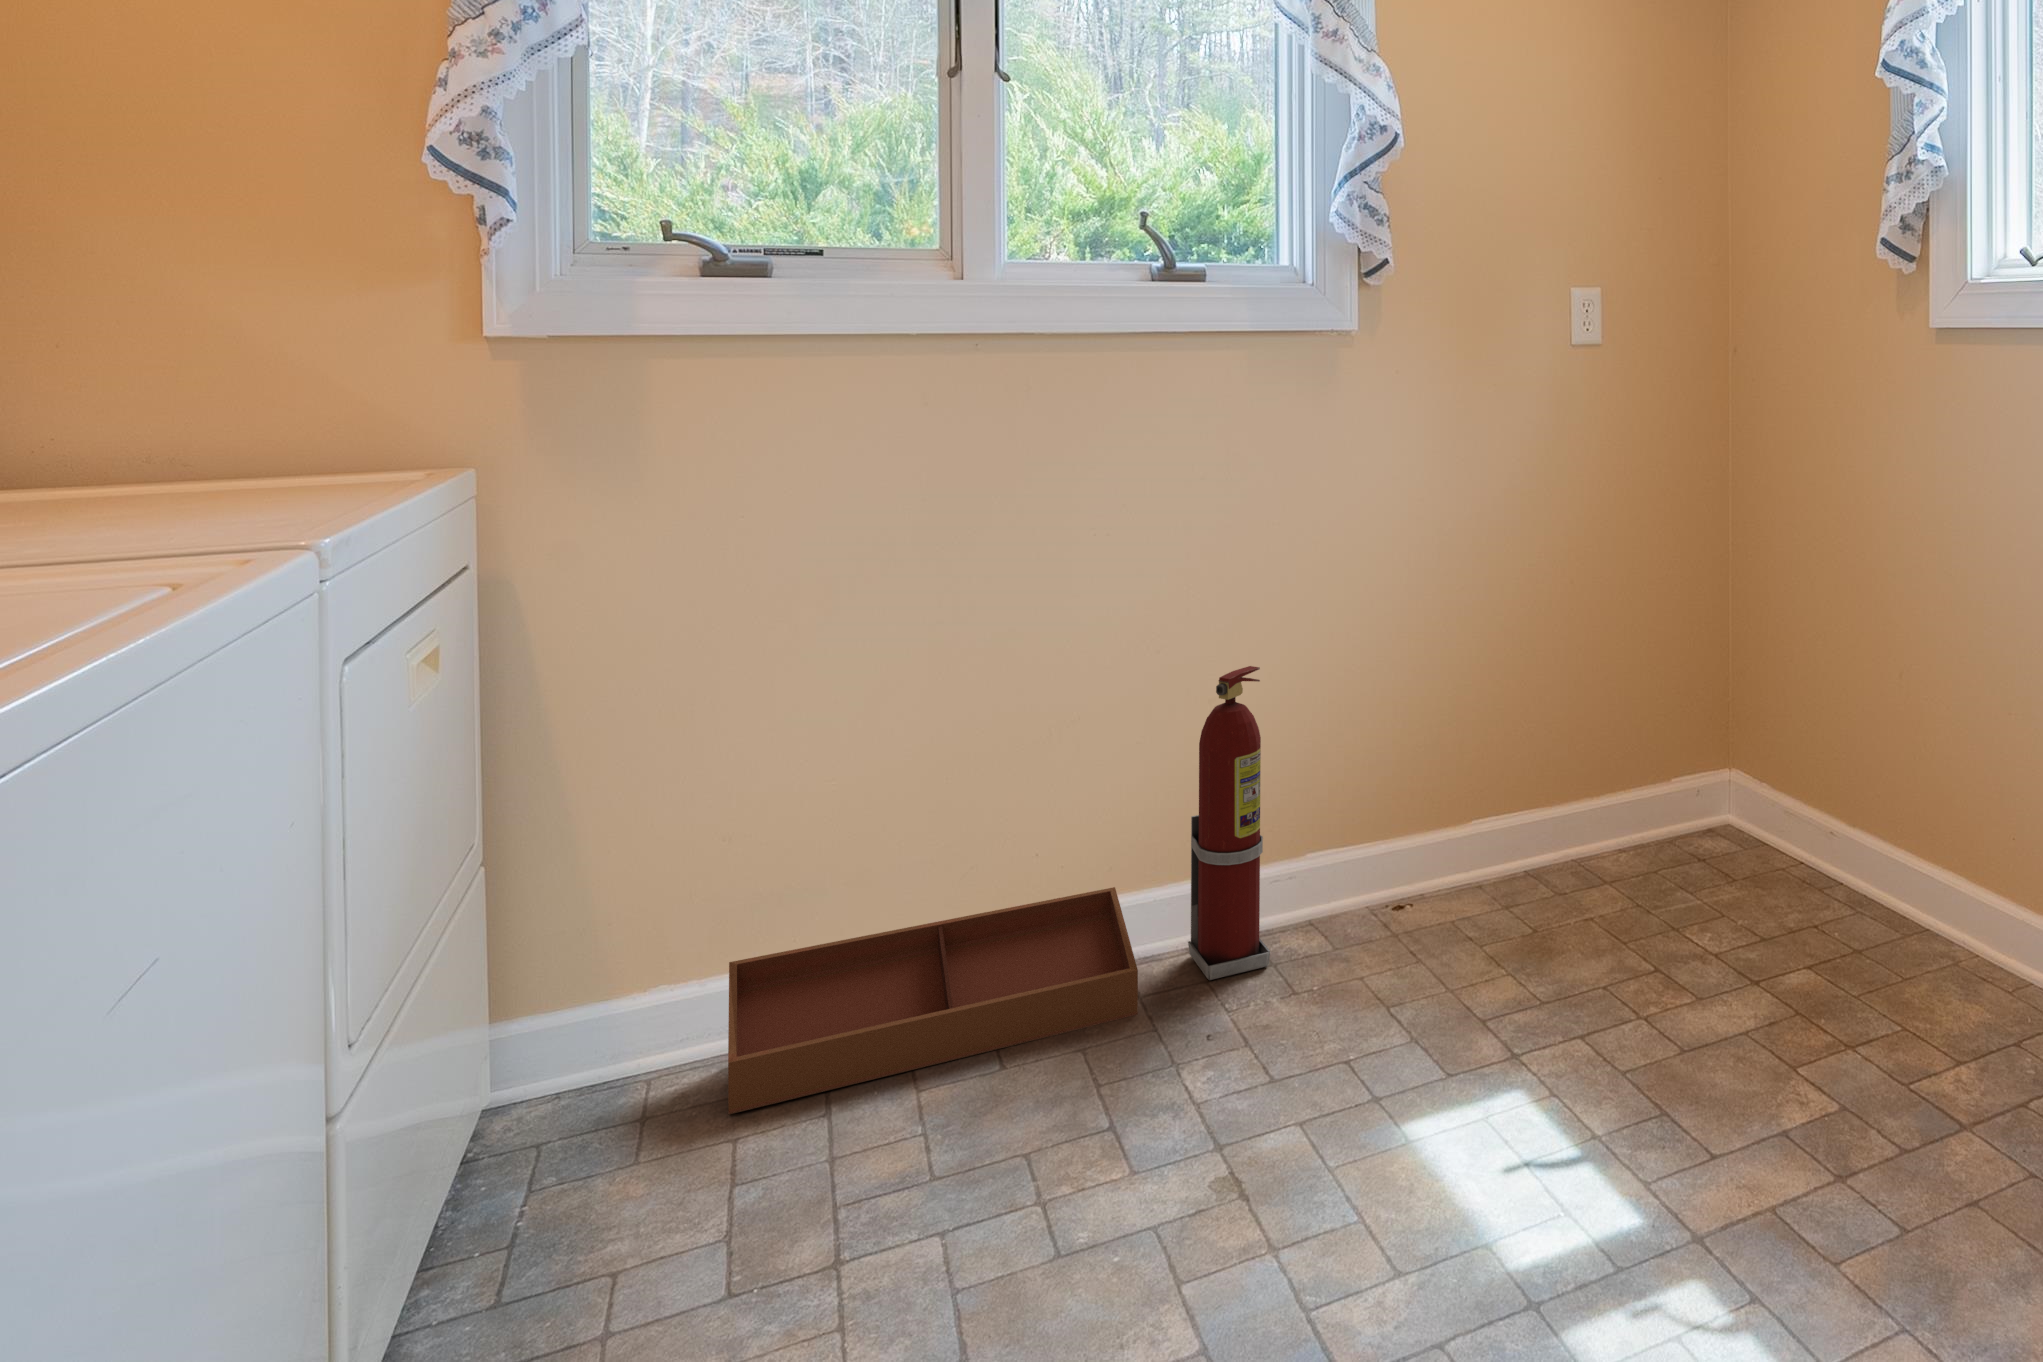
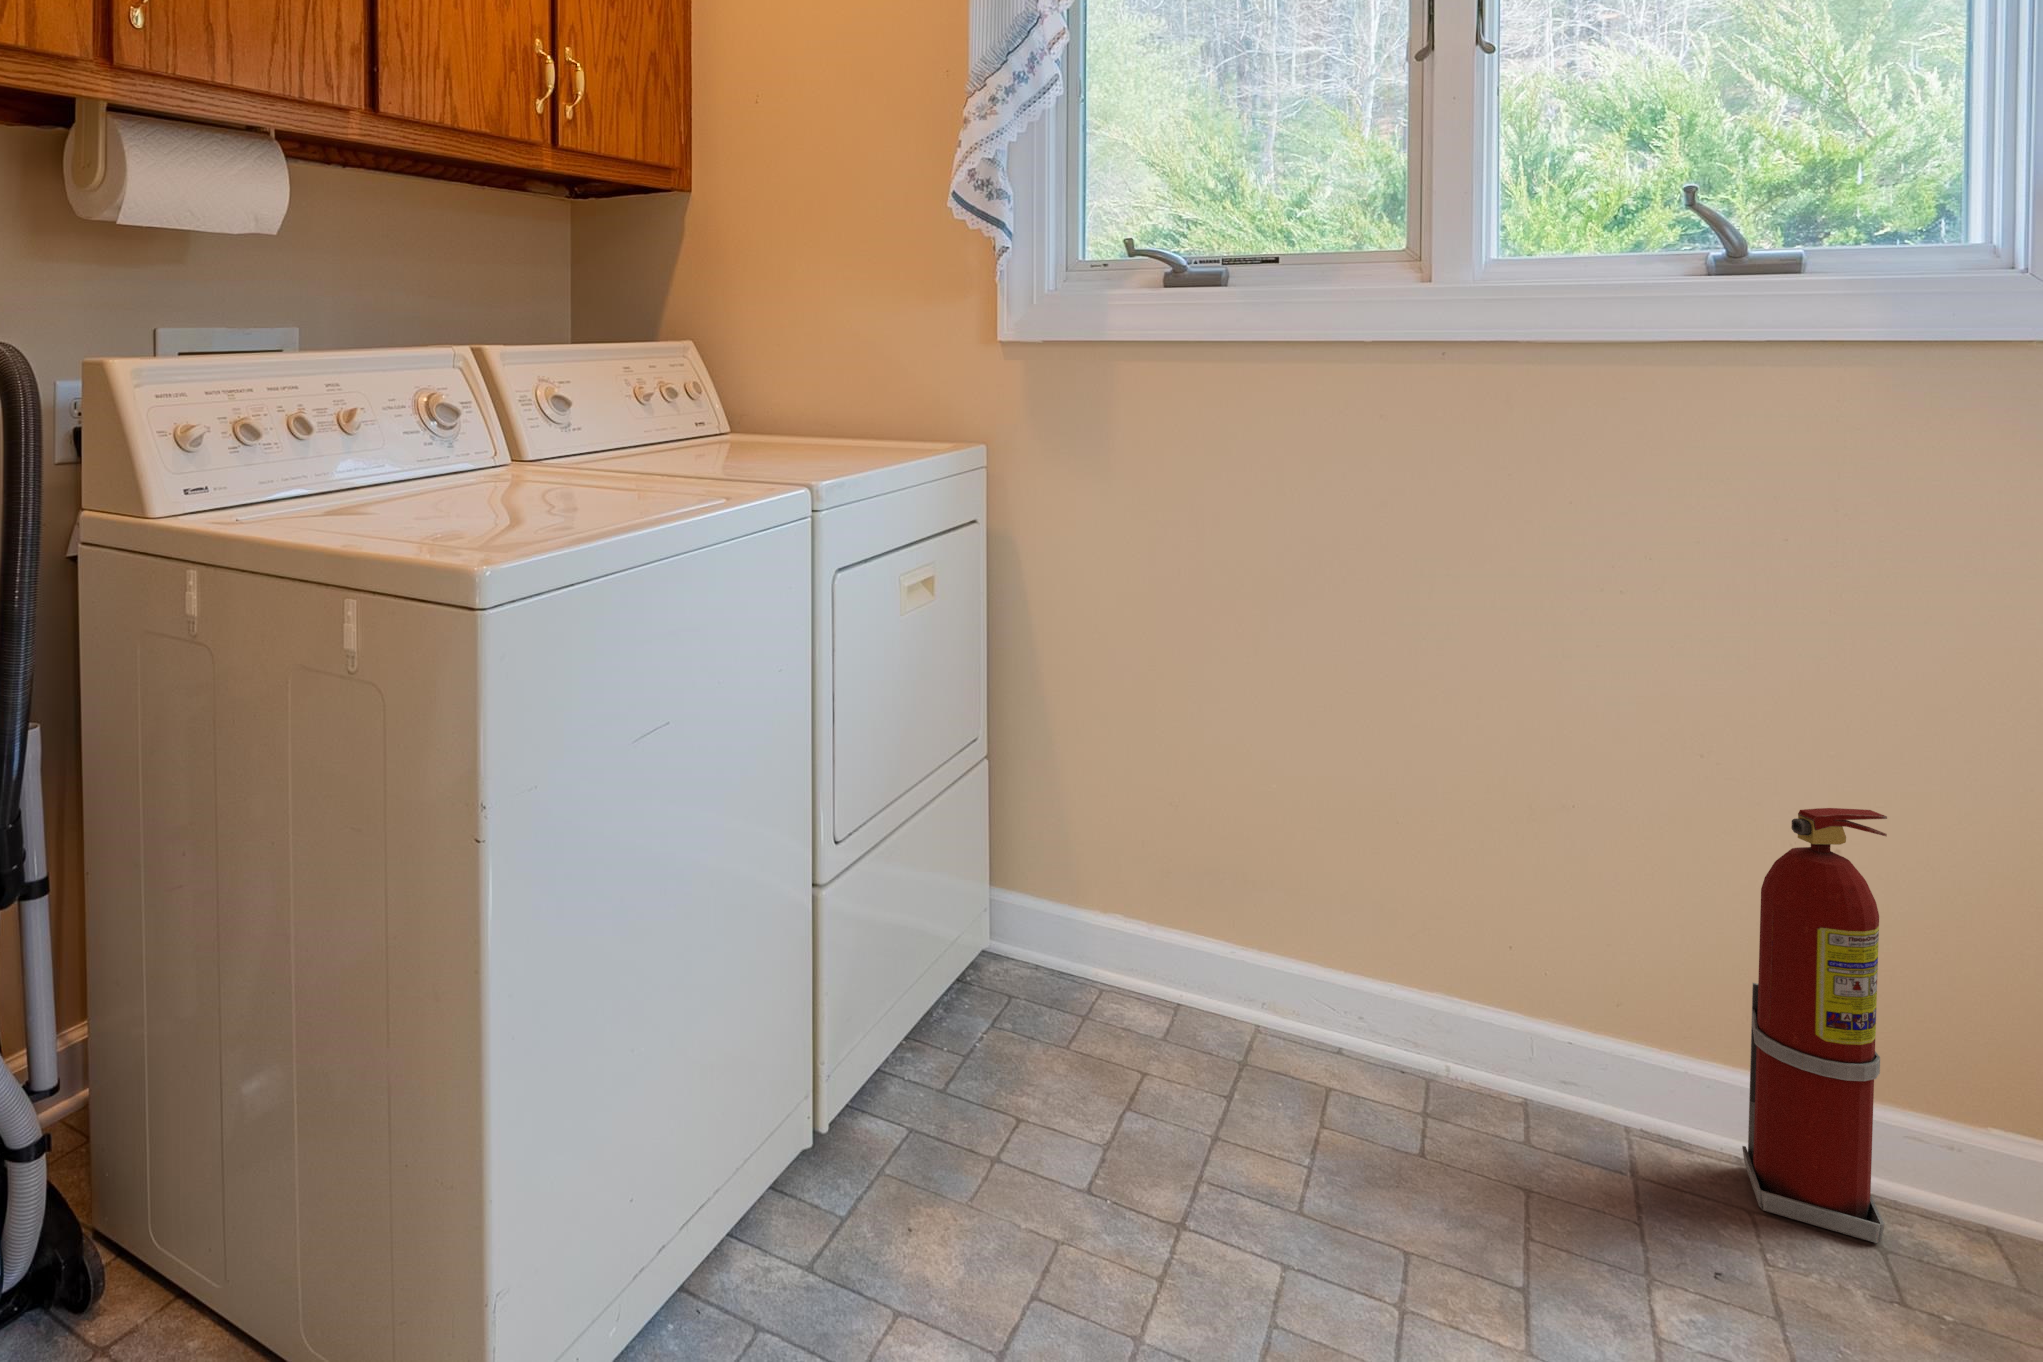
storage bin: present [728,887,1138,1115] -> none [1147,914,1630,1193]

